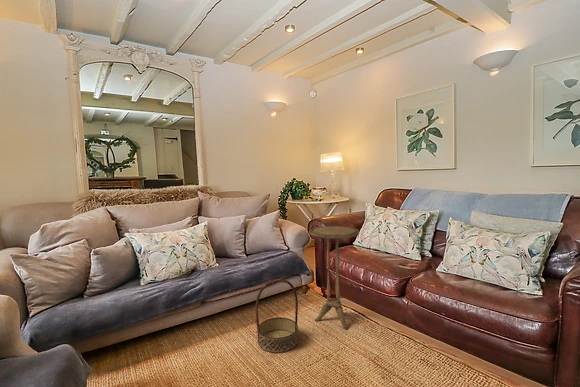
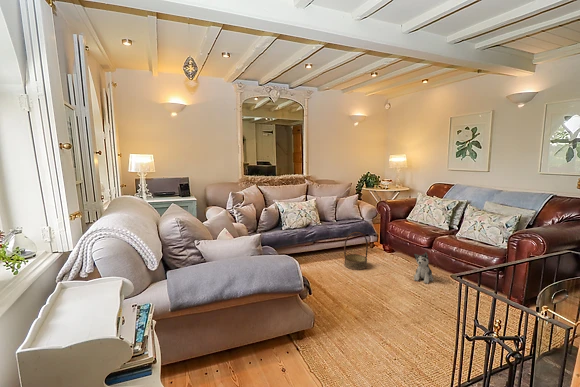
side table: present [309,226,359,330] -> none [377,206,408,265]
plush toy: none [381,310,417,371] -> present [414,252,433,283]

